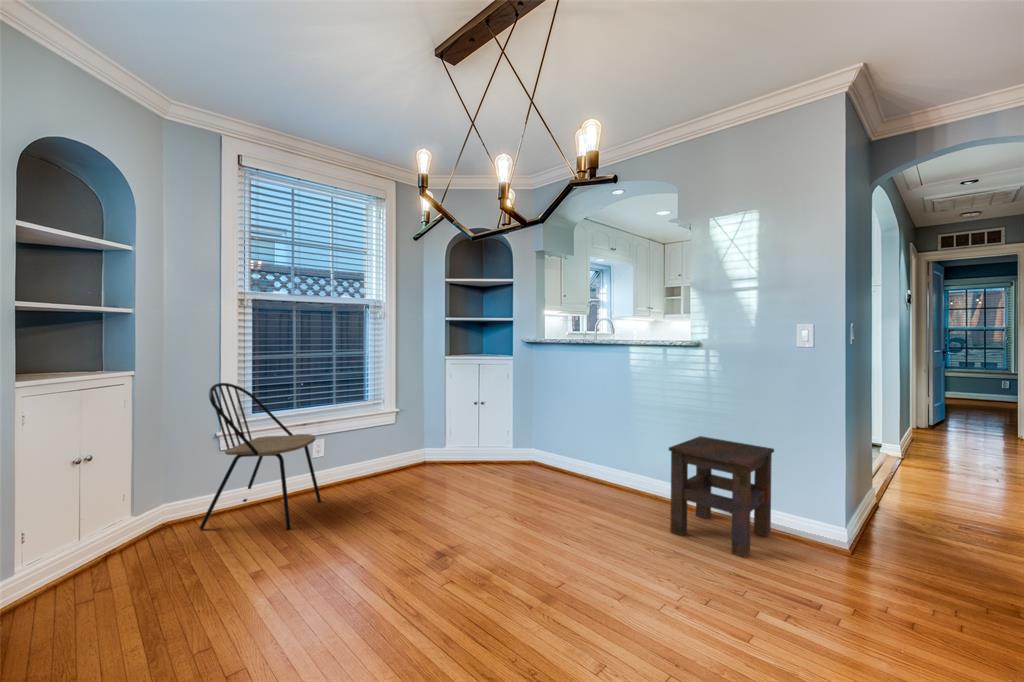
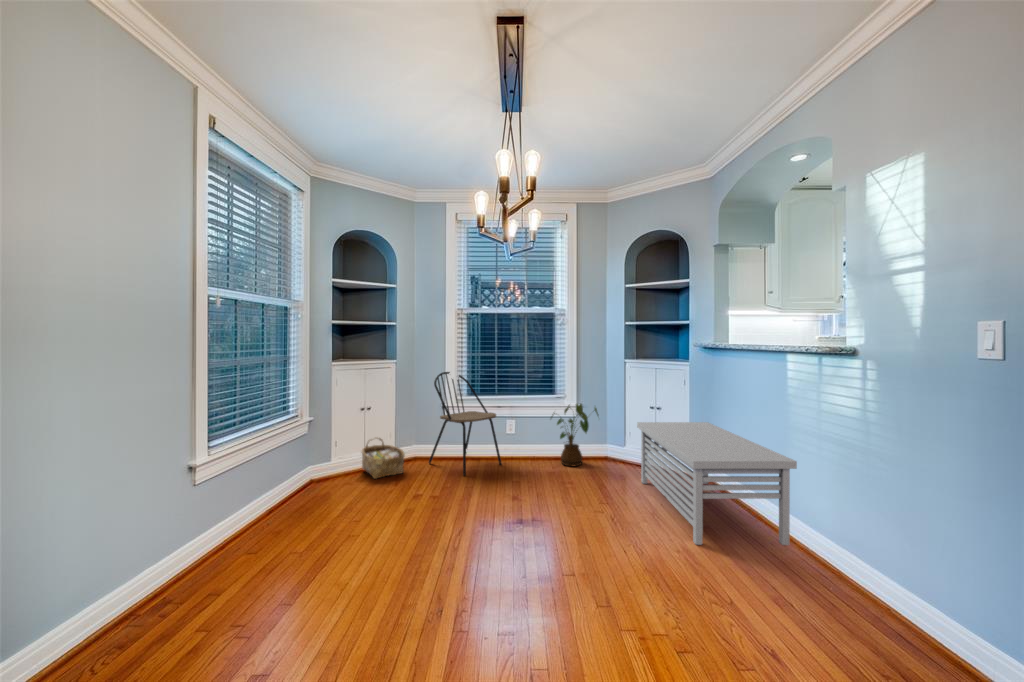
house plant: none [378,408,432,482] -> present [554,404,598,466]
storage bench: none [486,411,648,518] -> present [637,422,797,545]
side table: present [669,436,774,558] -> none [756,479,939,651]
woven basket: none [68,510,175,583] -> present [362,437,405,479]

